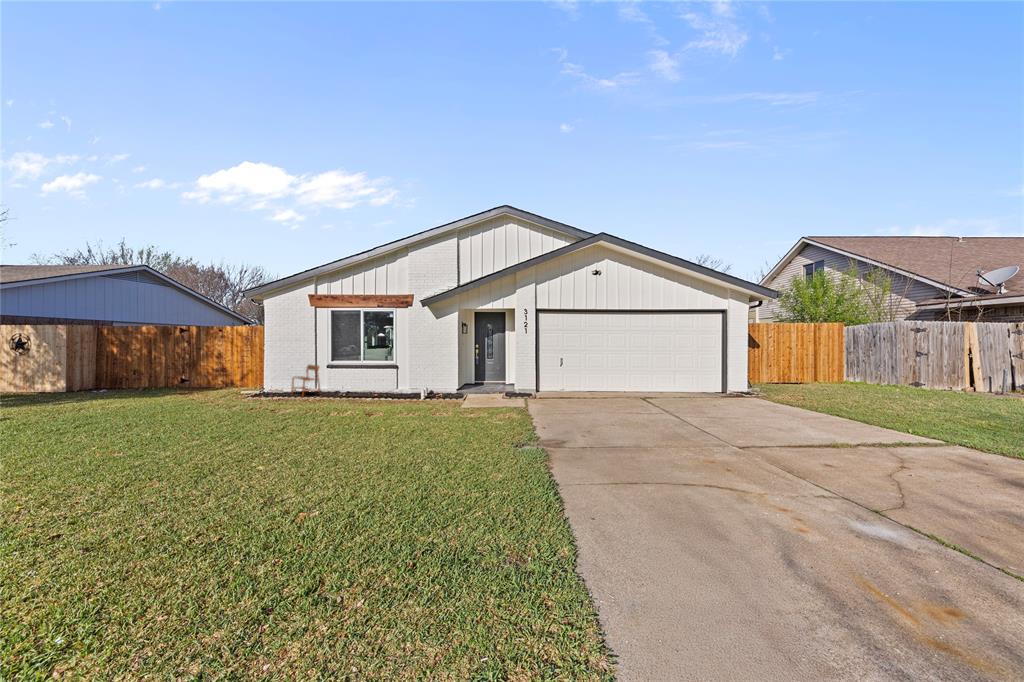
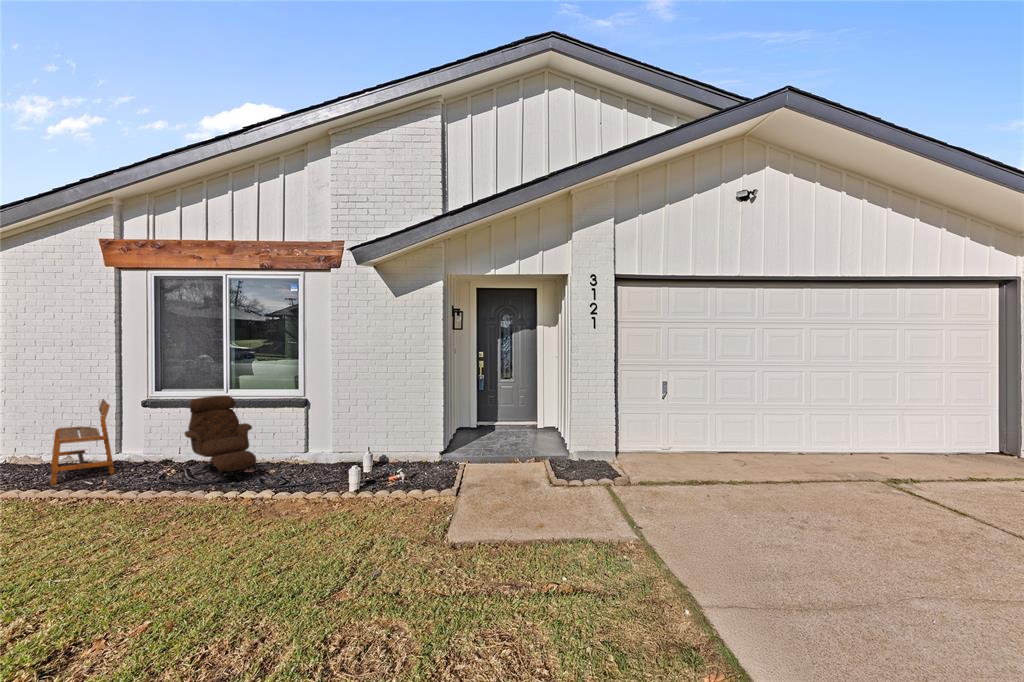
lounge chair: none [349,363,380,397] -> present [185,396,256,482]

